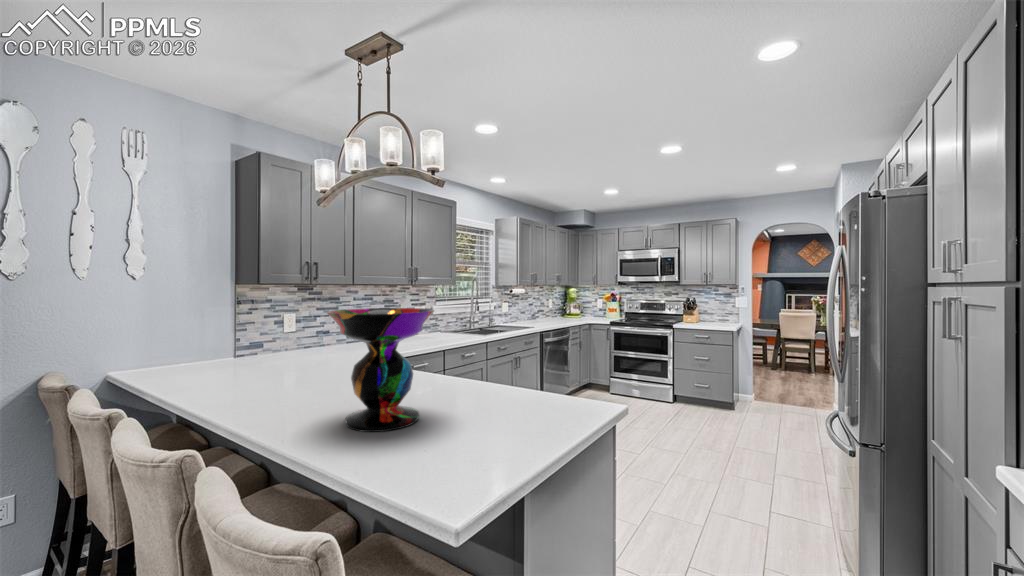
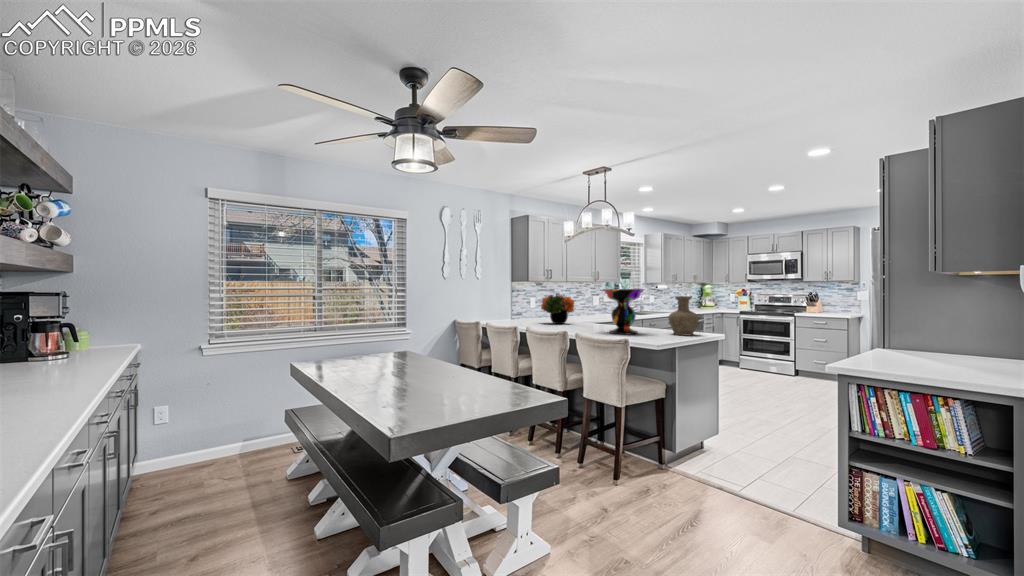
flower arrangement: none [255,311,333,375] -> present [541,293,574,324]
vase: none [492,325,558,422] -> present [668,296,699,336]

